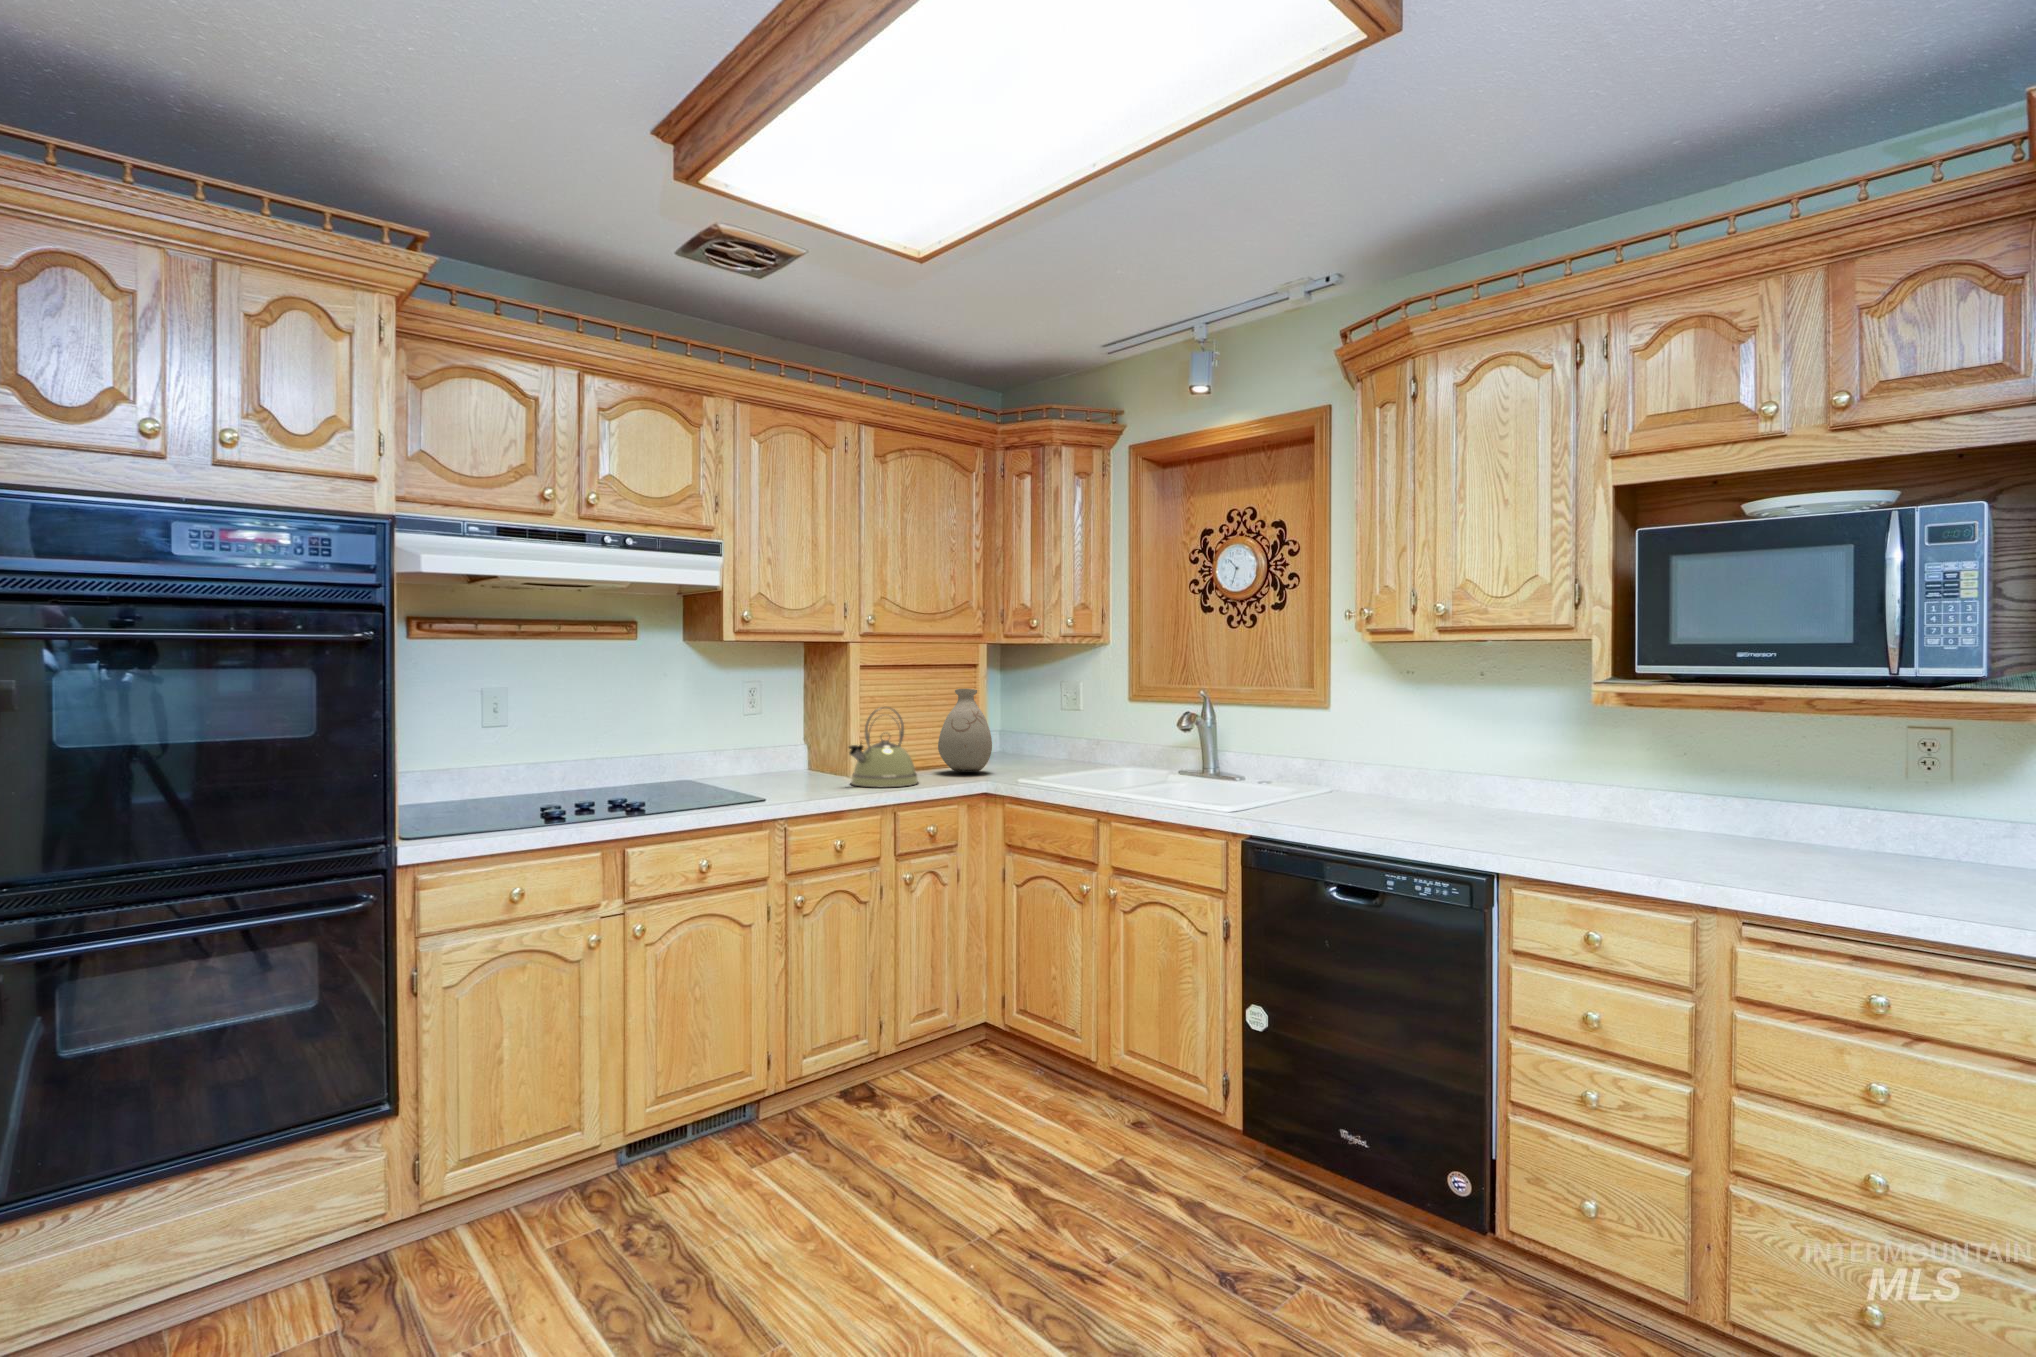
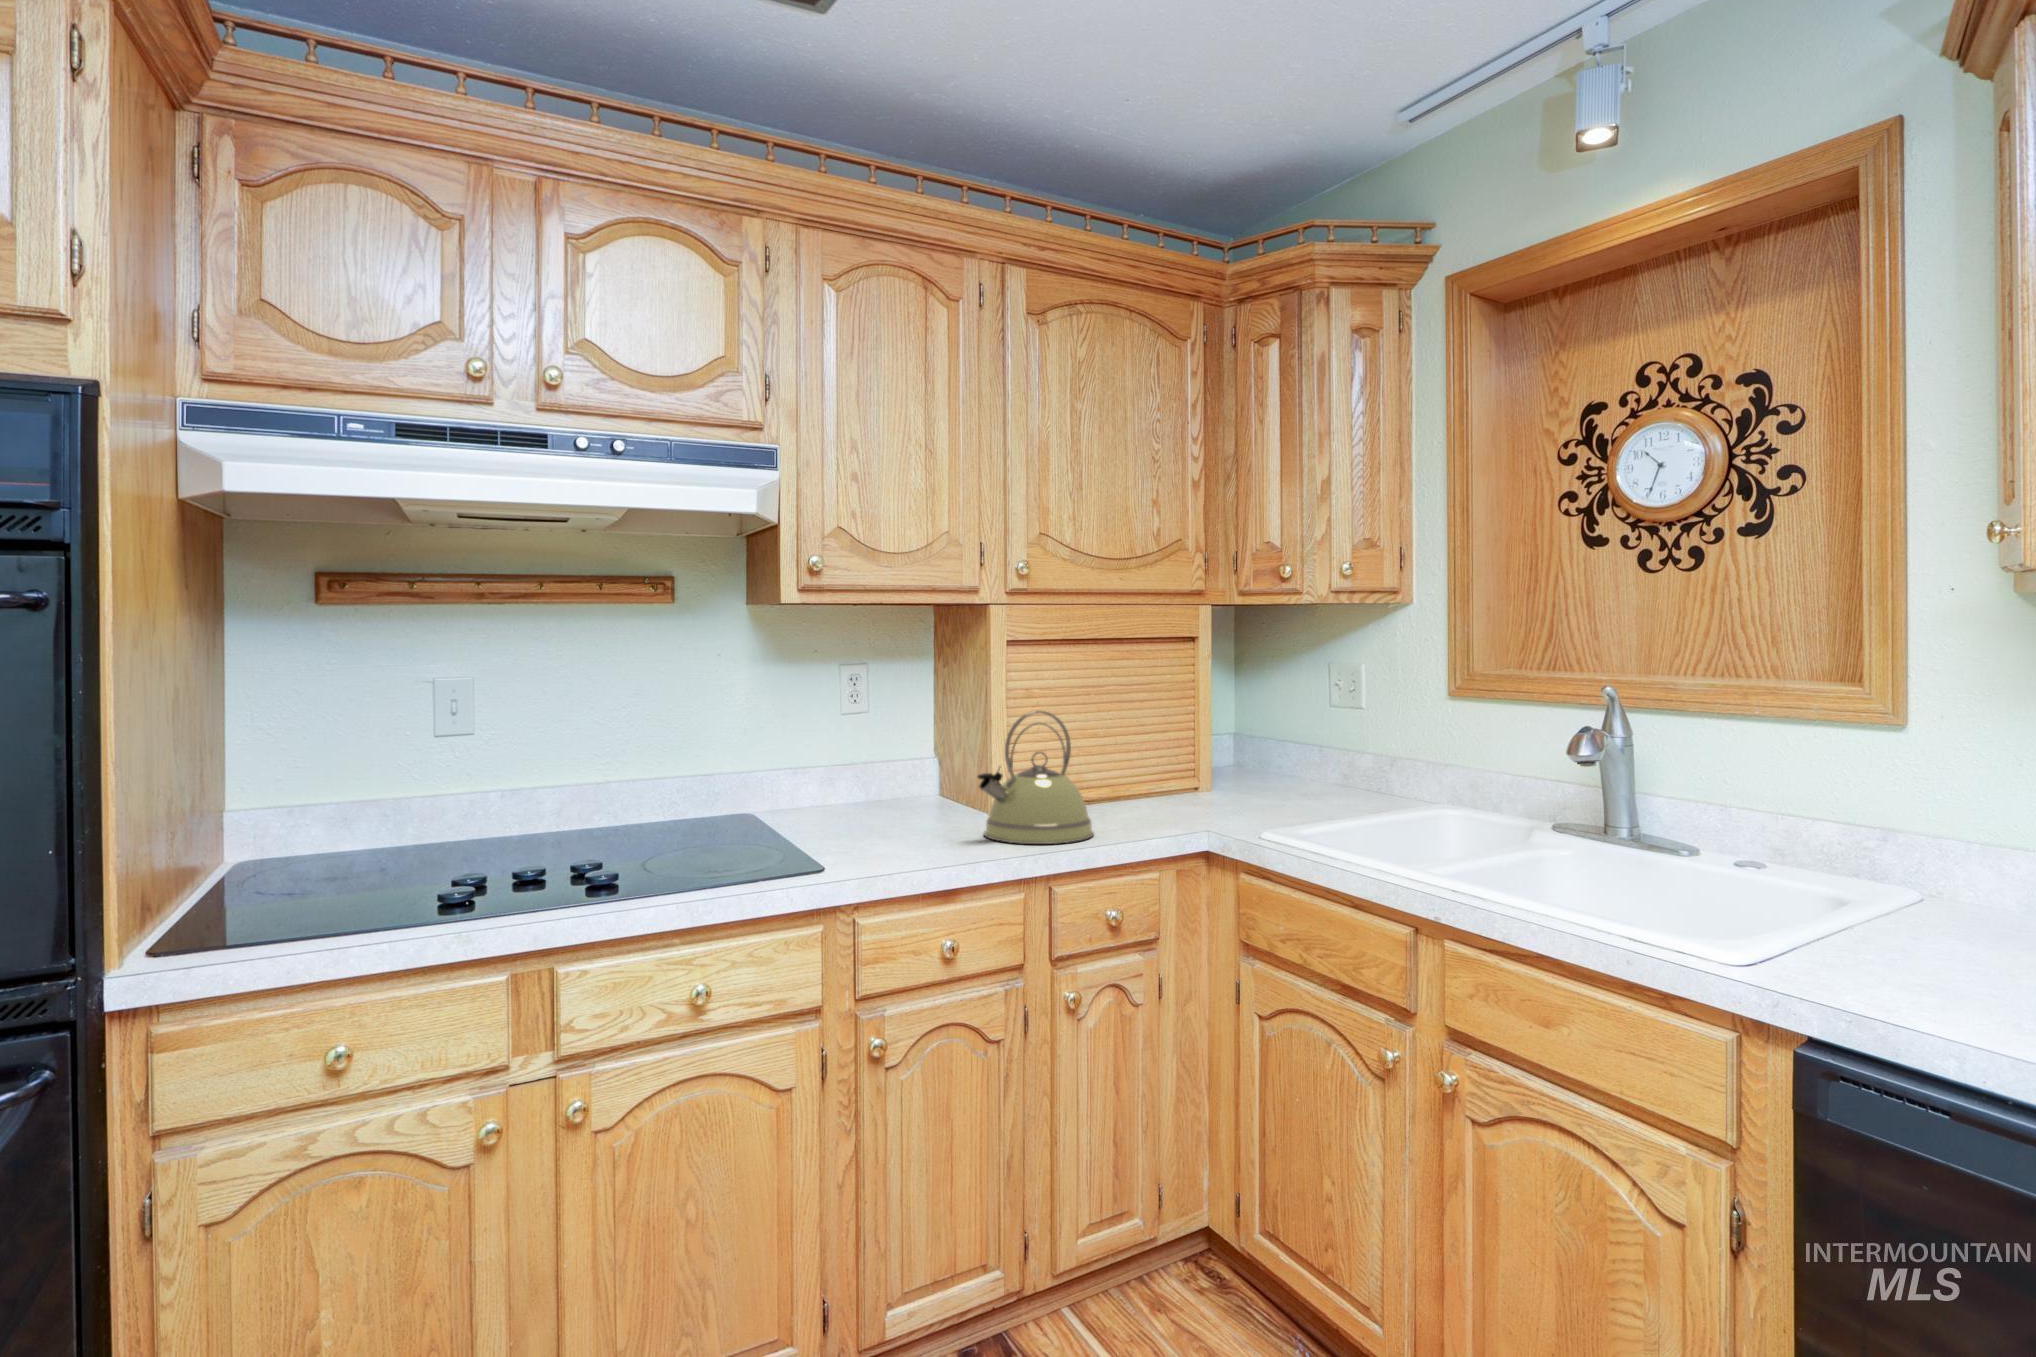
vase: present [938,689,992,772] -> none [1130,681,1217,814]

